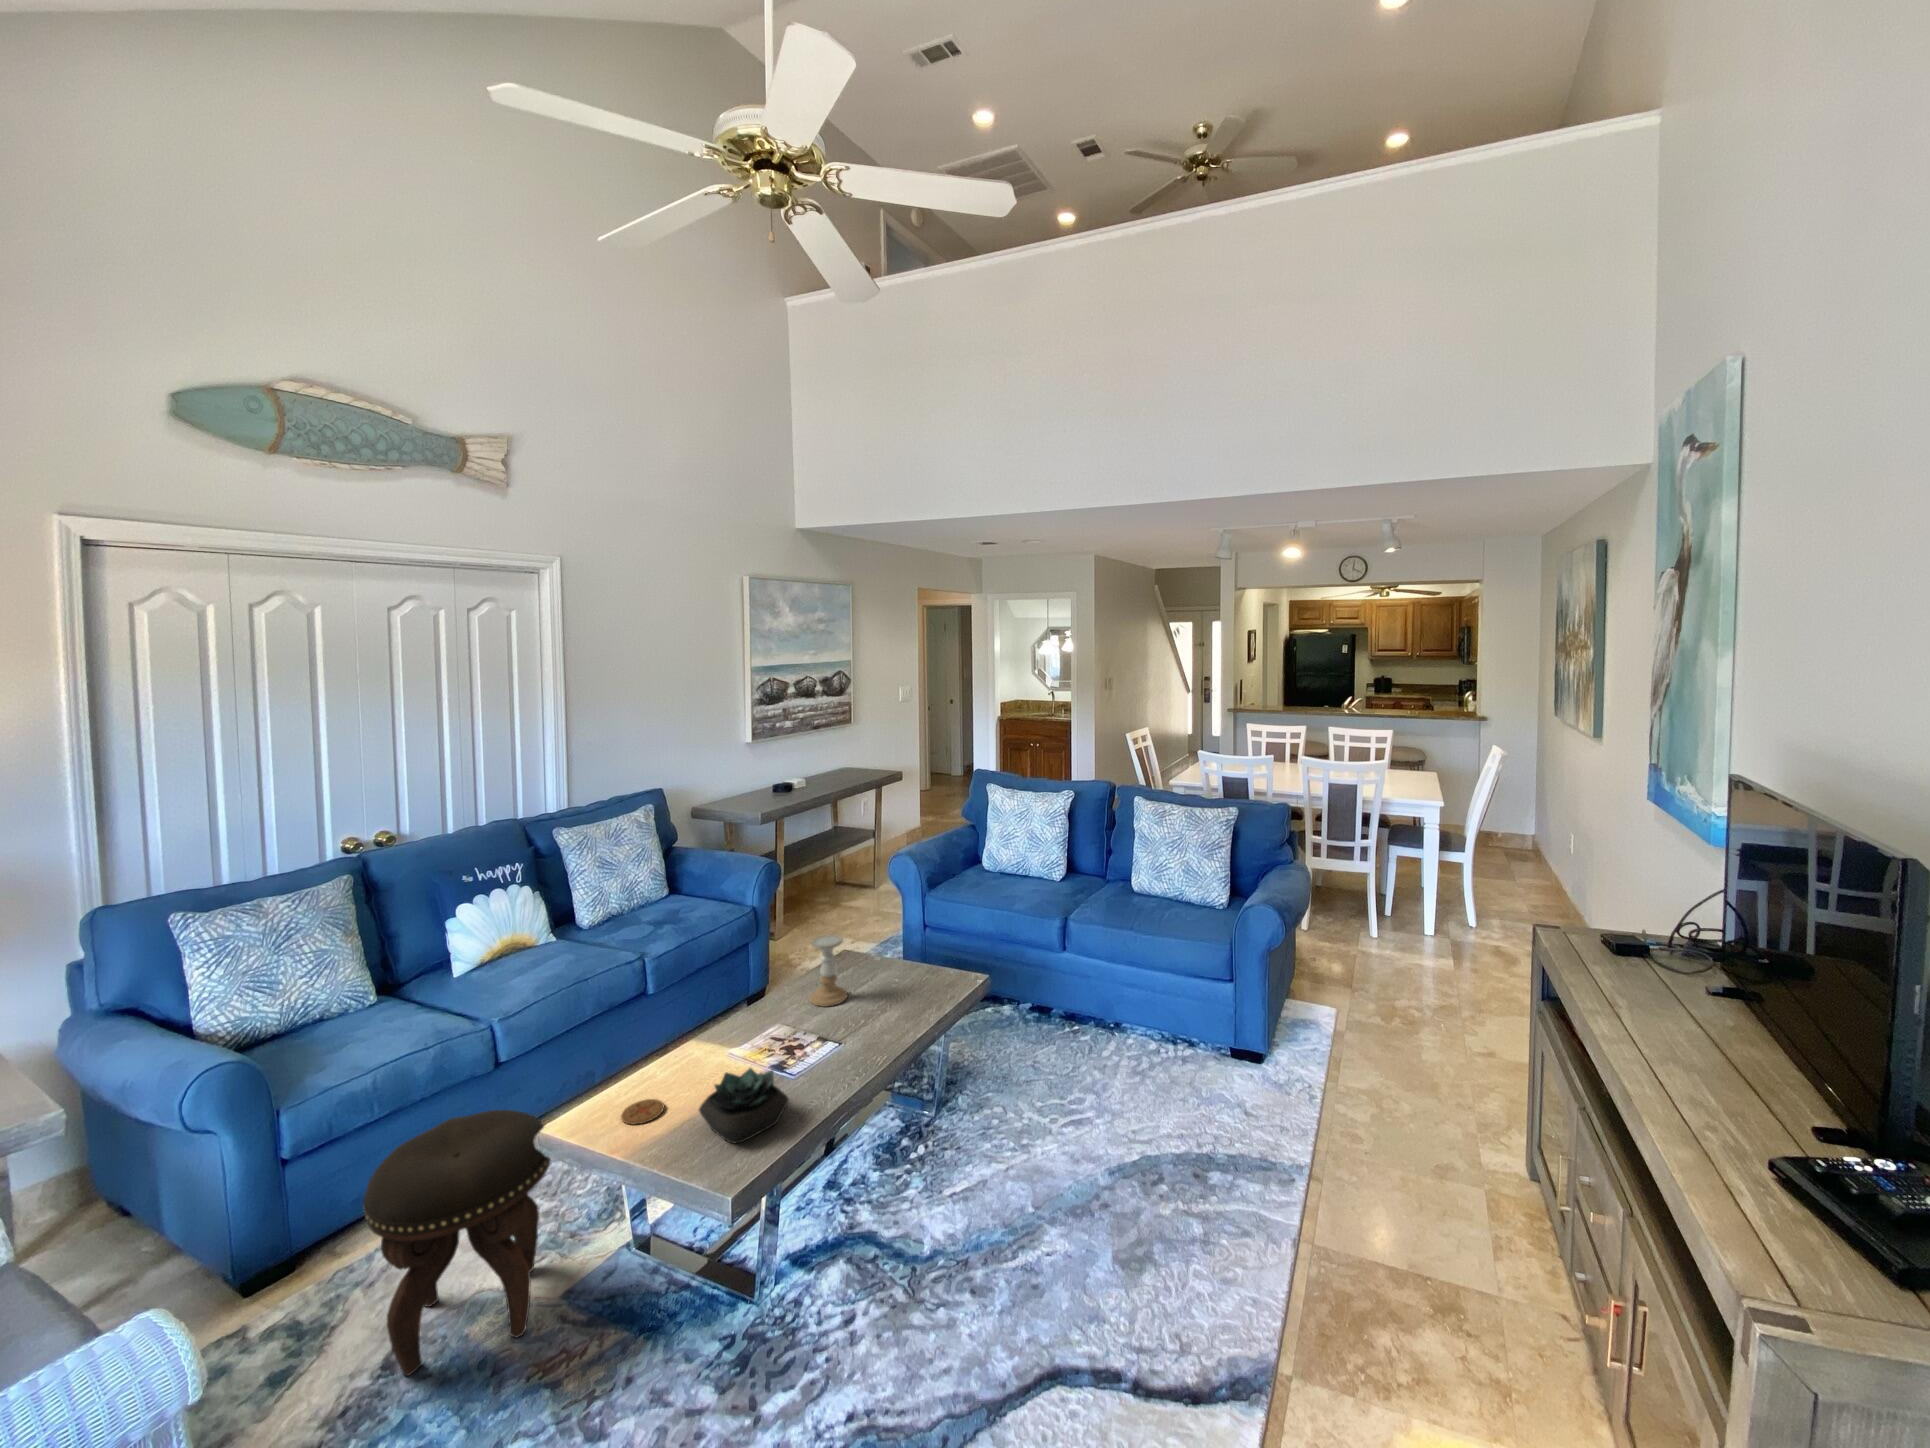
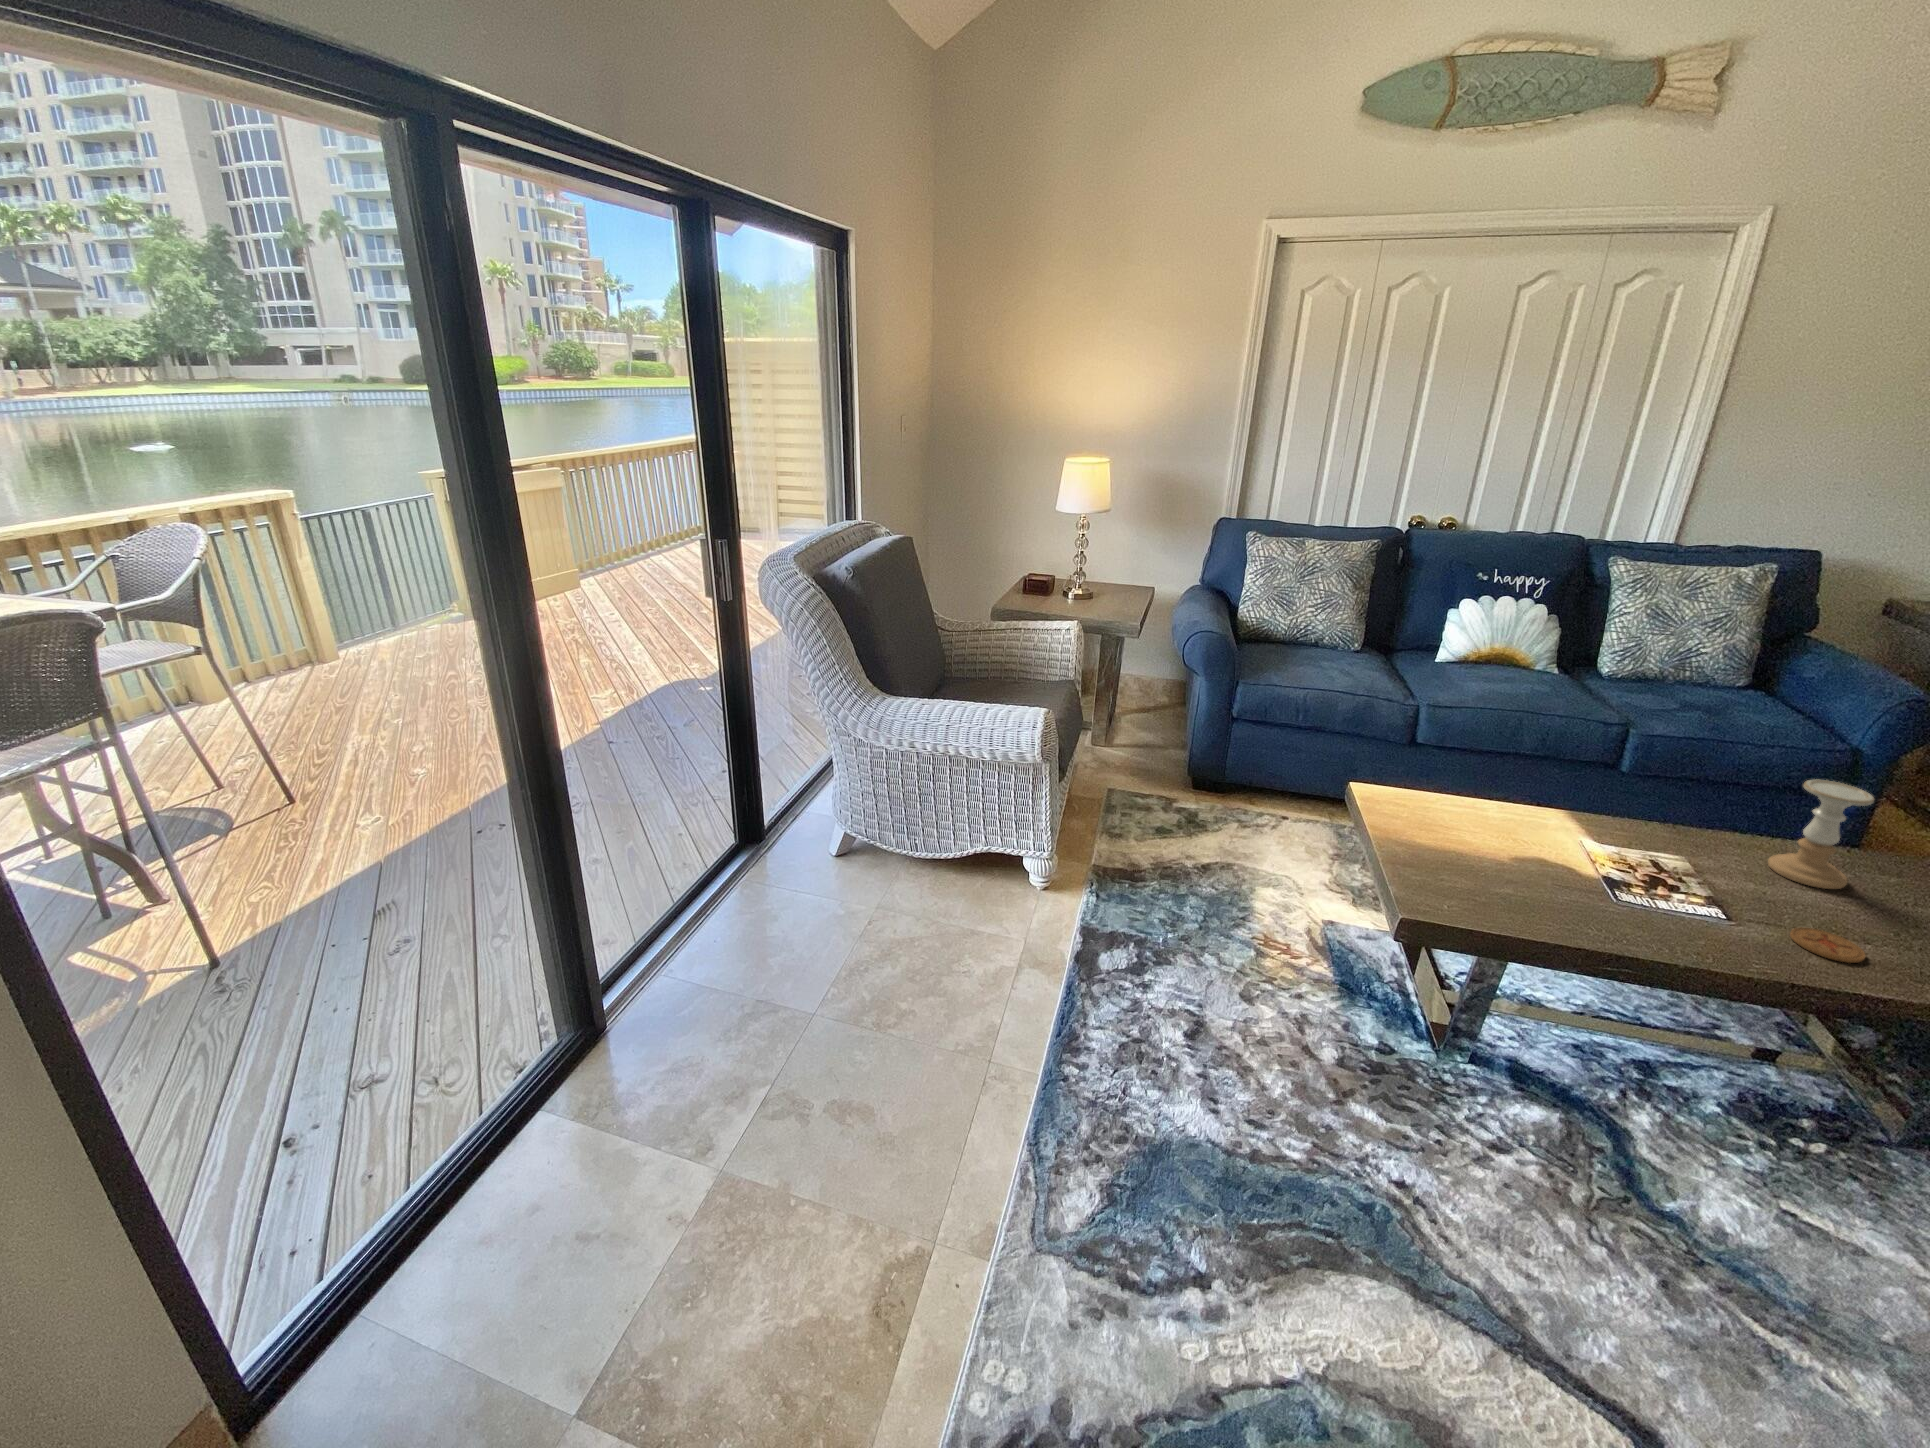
succulent plant: present [699,1068,789,1143] -> none [1448,818,1556,900]
coaster: present [621,1099,664,1125] -> present [1790,928,1865,963]
footstool: present [363,1110,551,1376] -> none [1207,729,1360,918]

